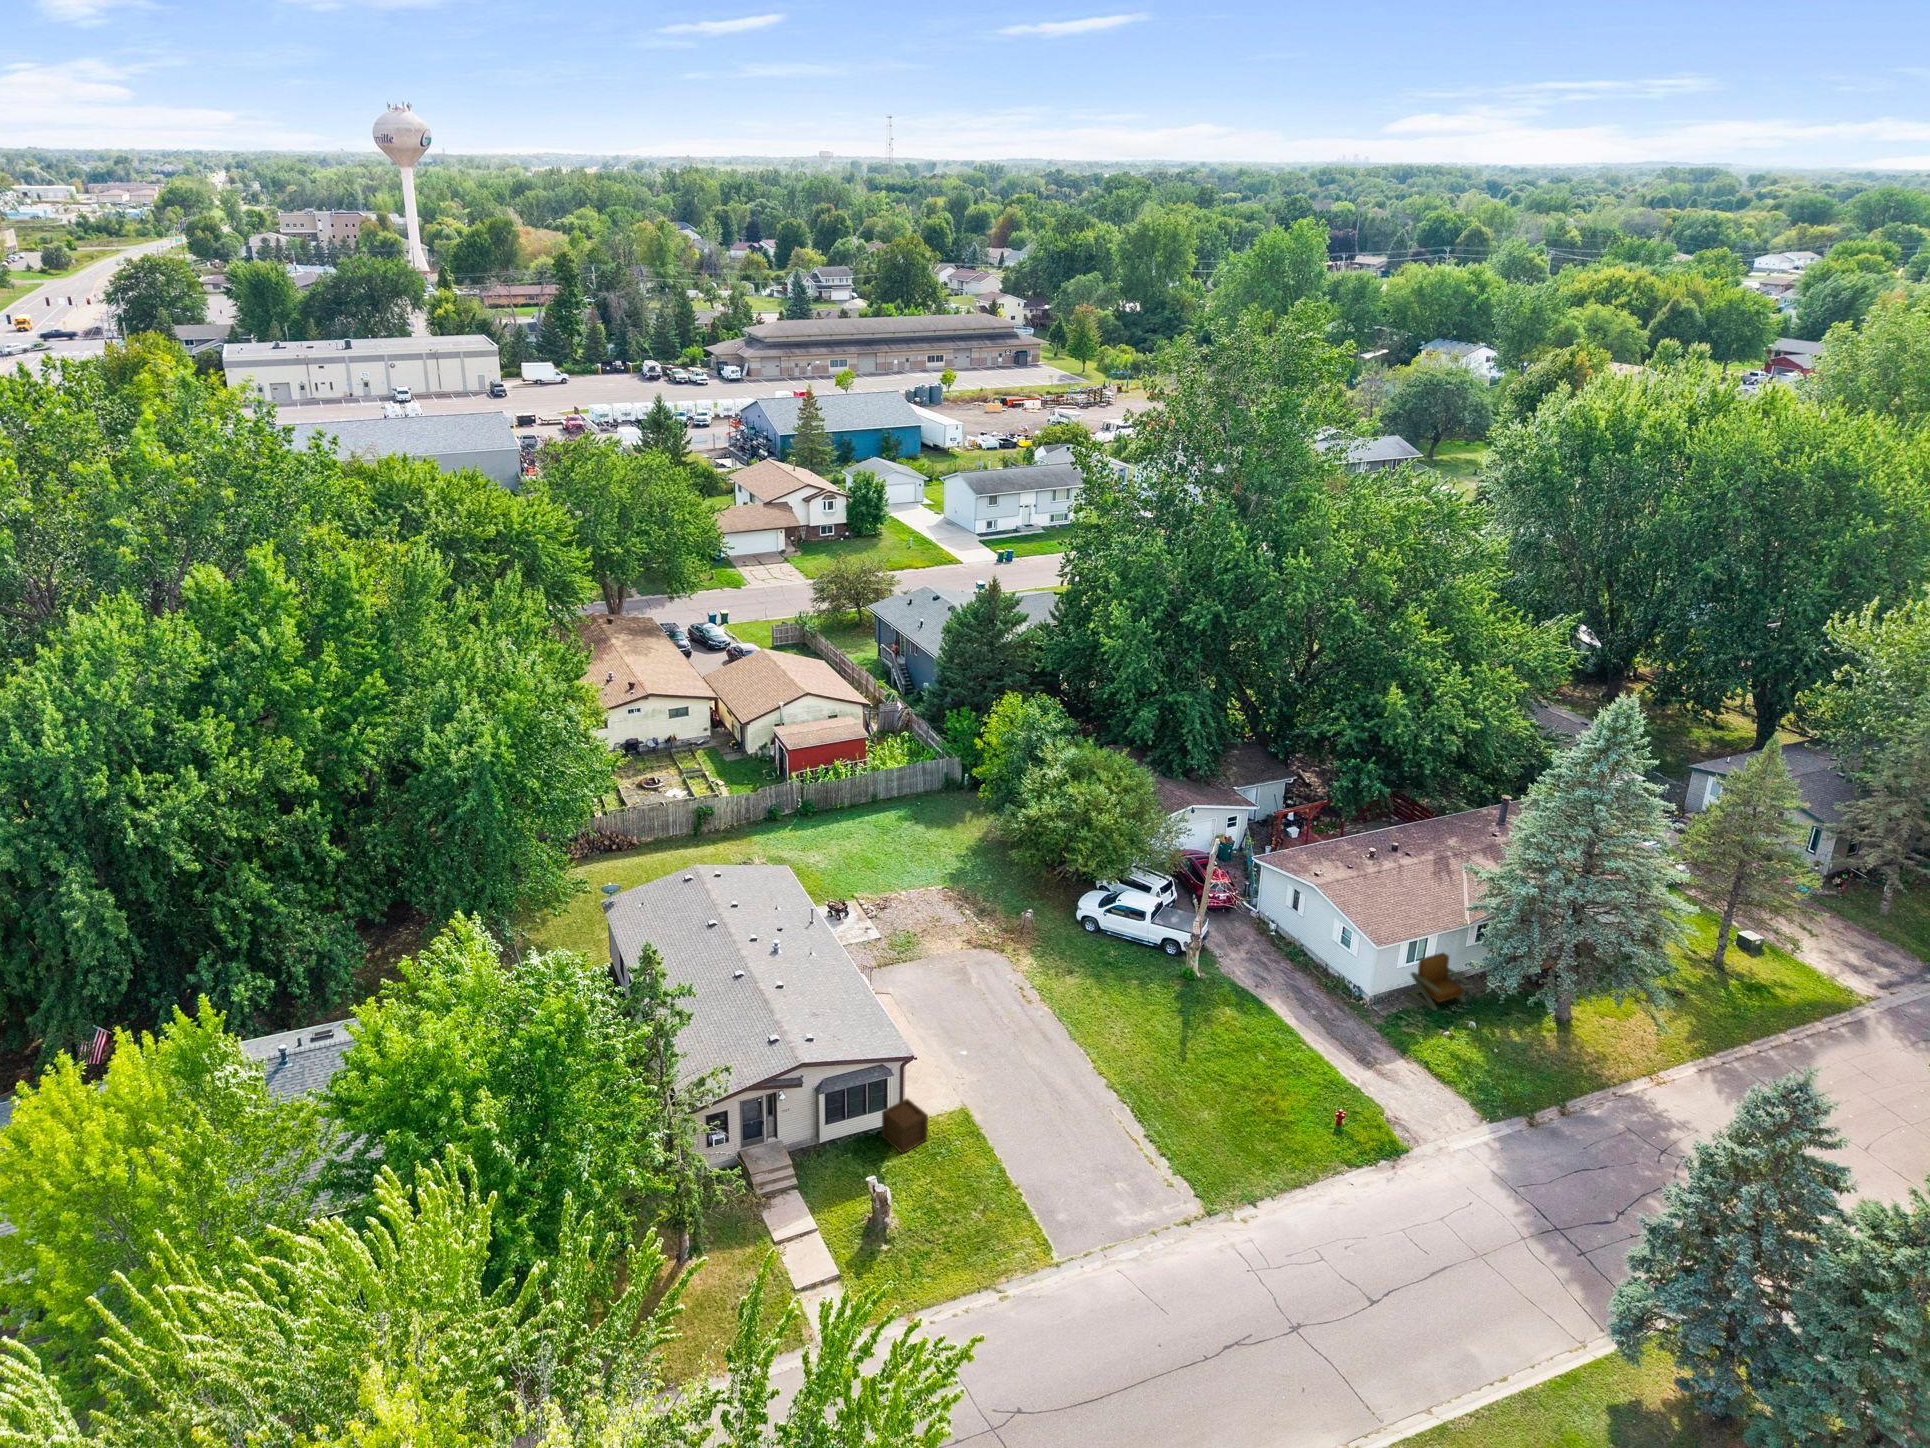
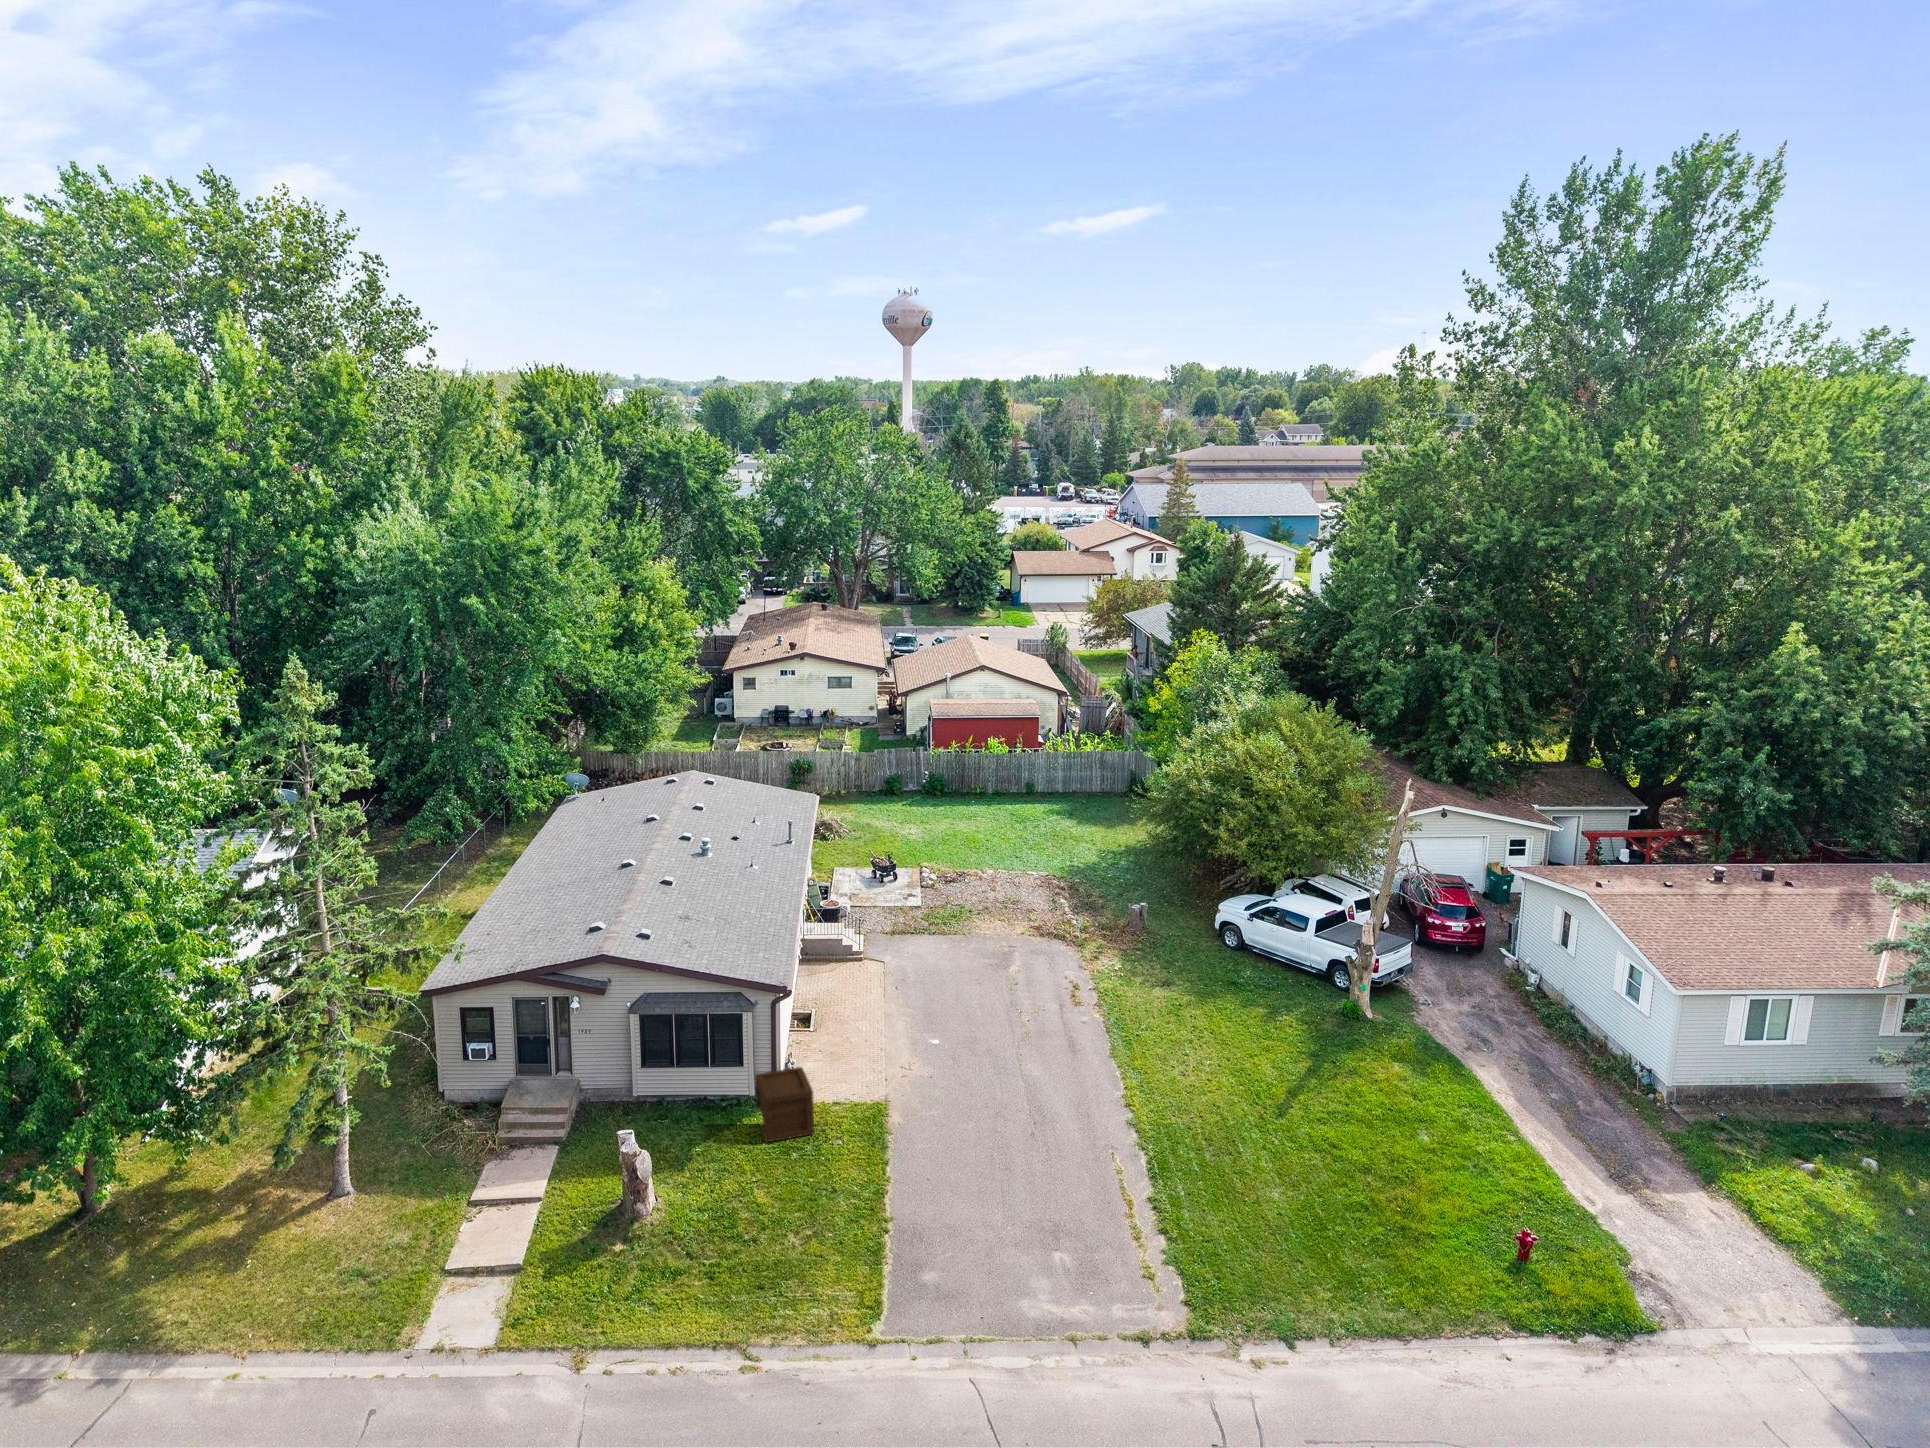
lounge chair: present [1409,953,1469,1011] -> none [1753,1036,1880,1133]

